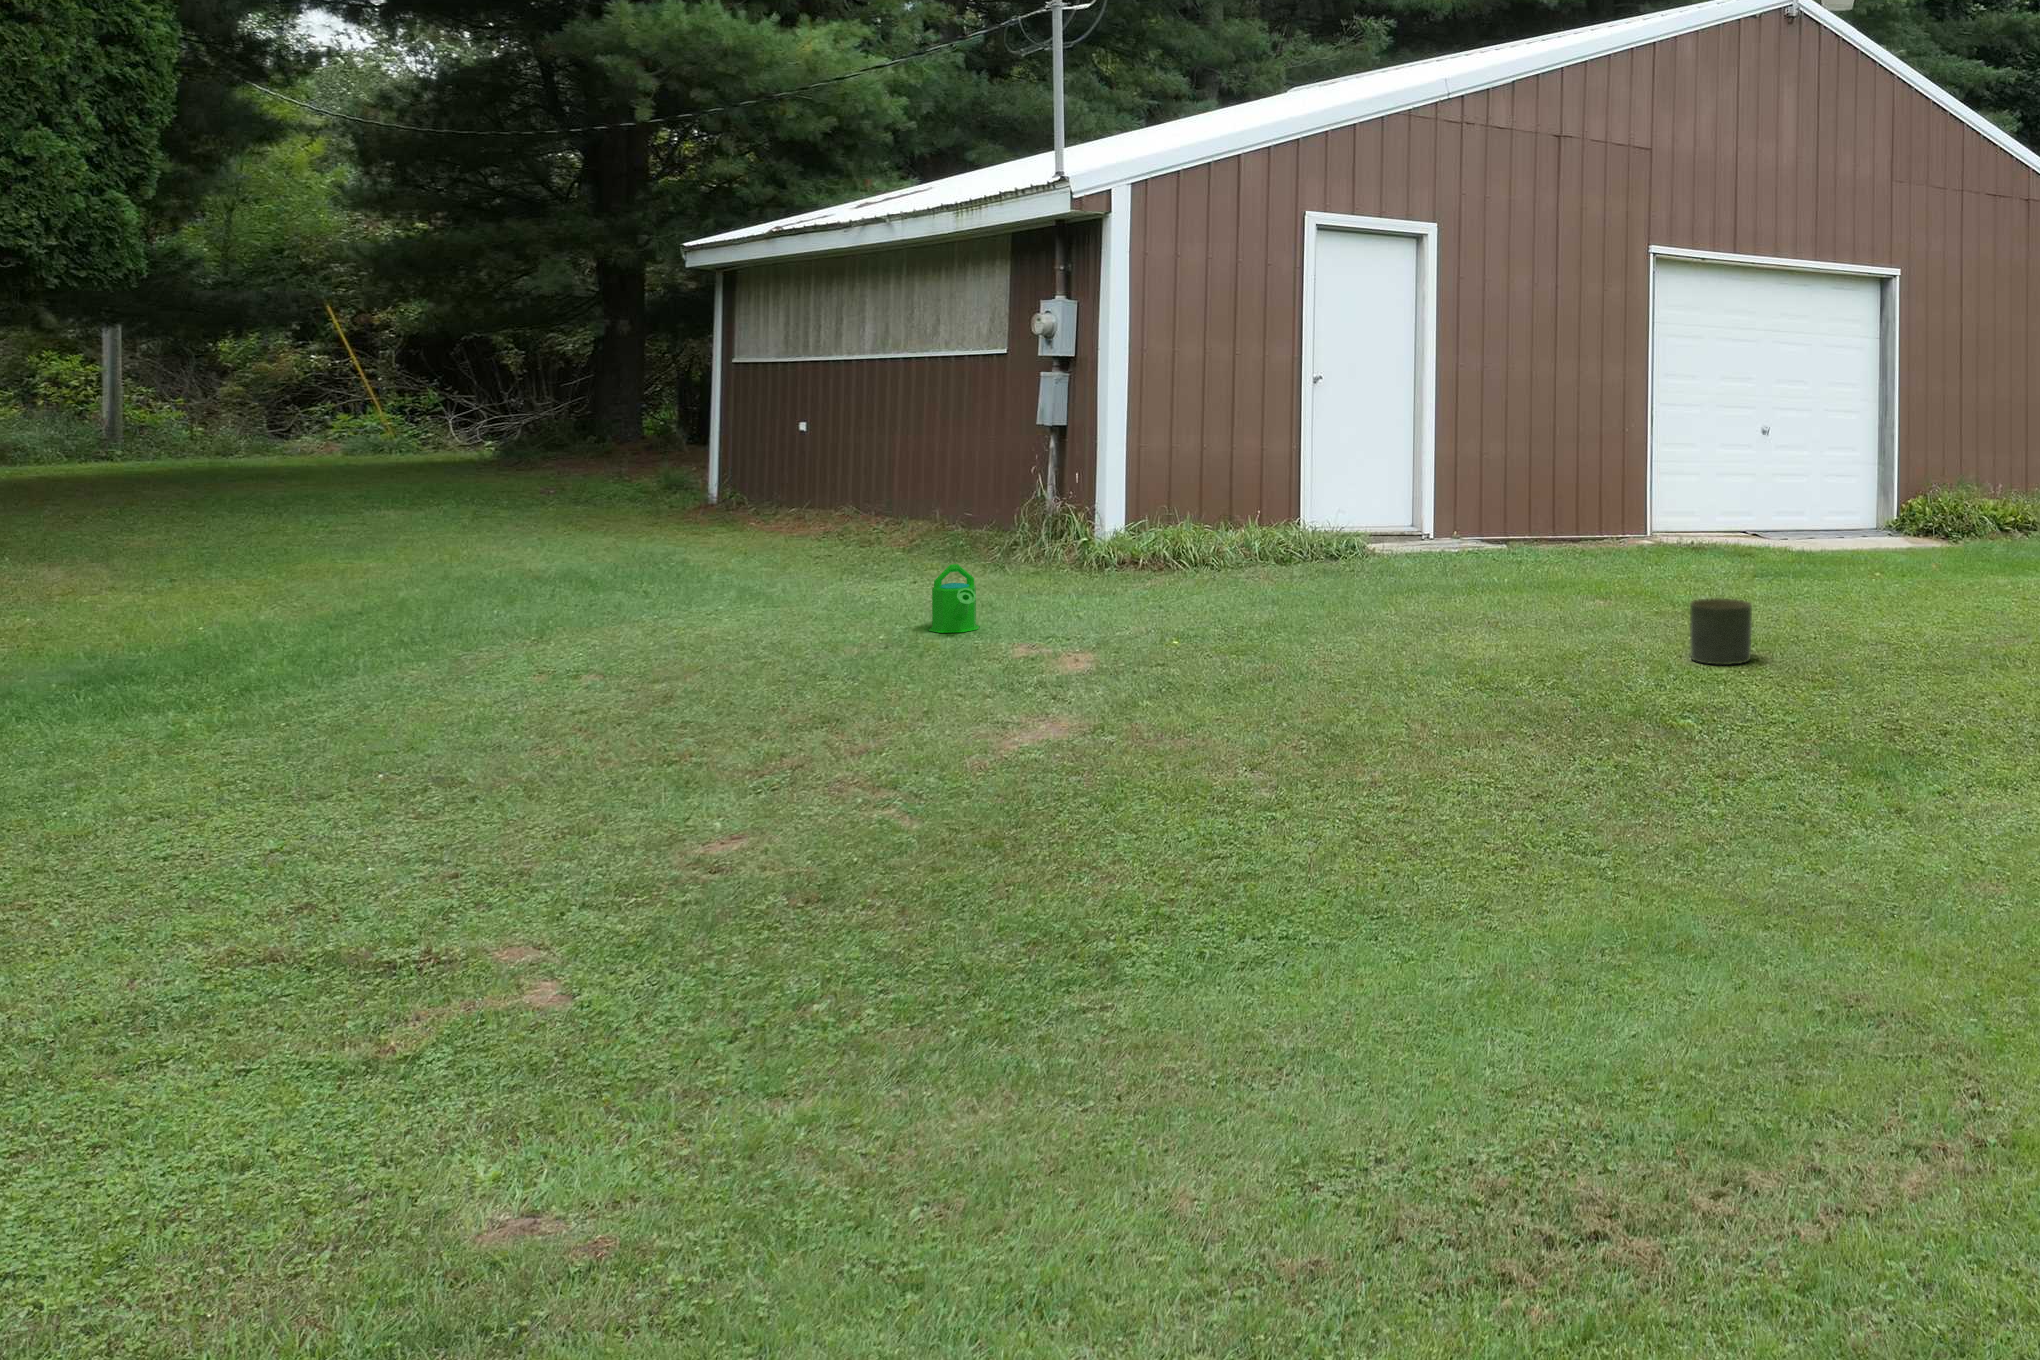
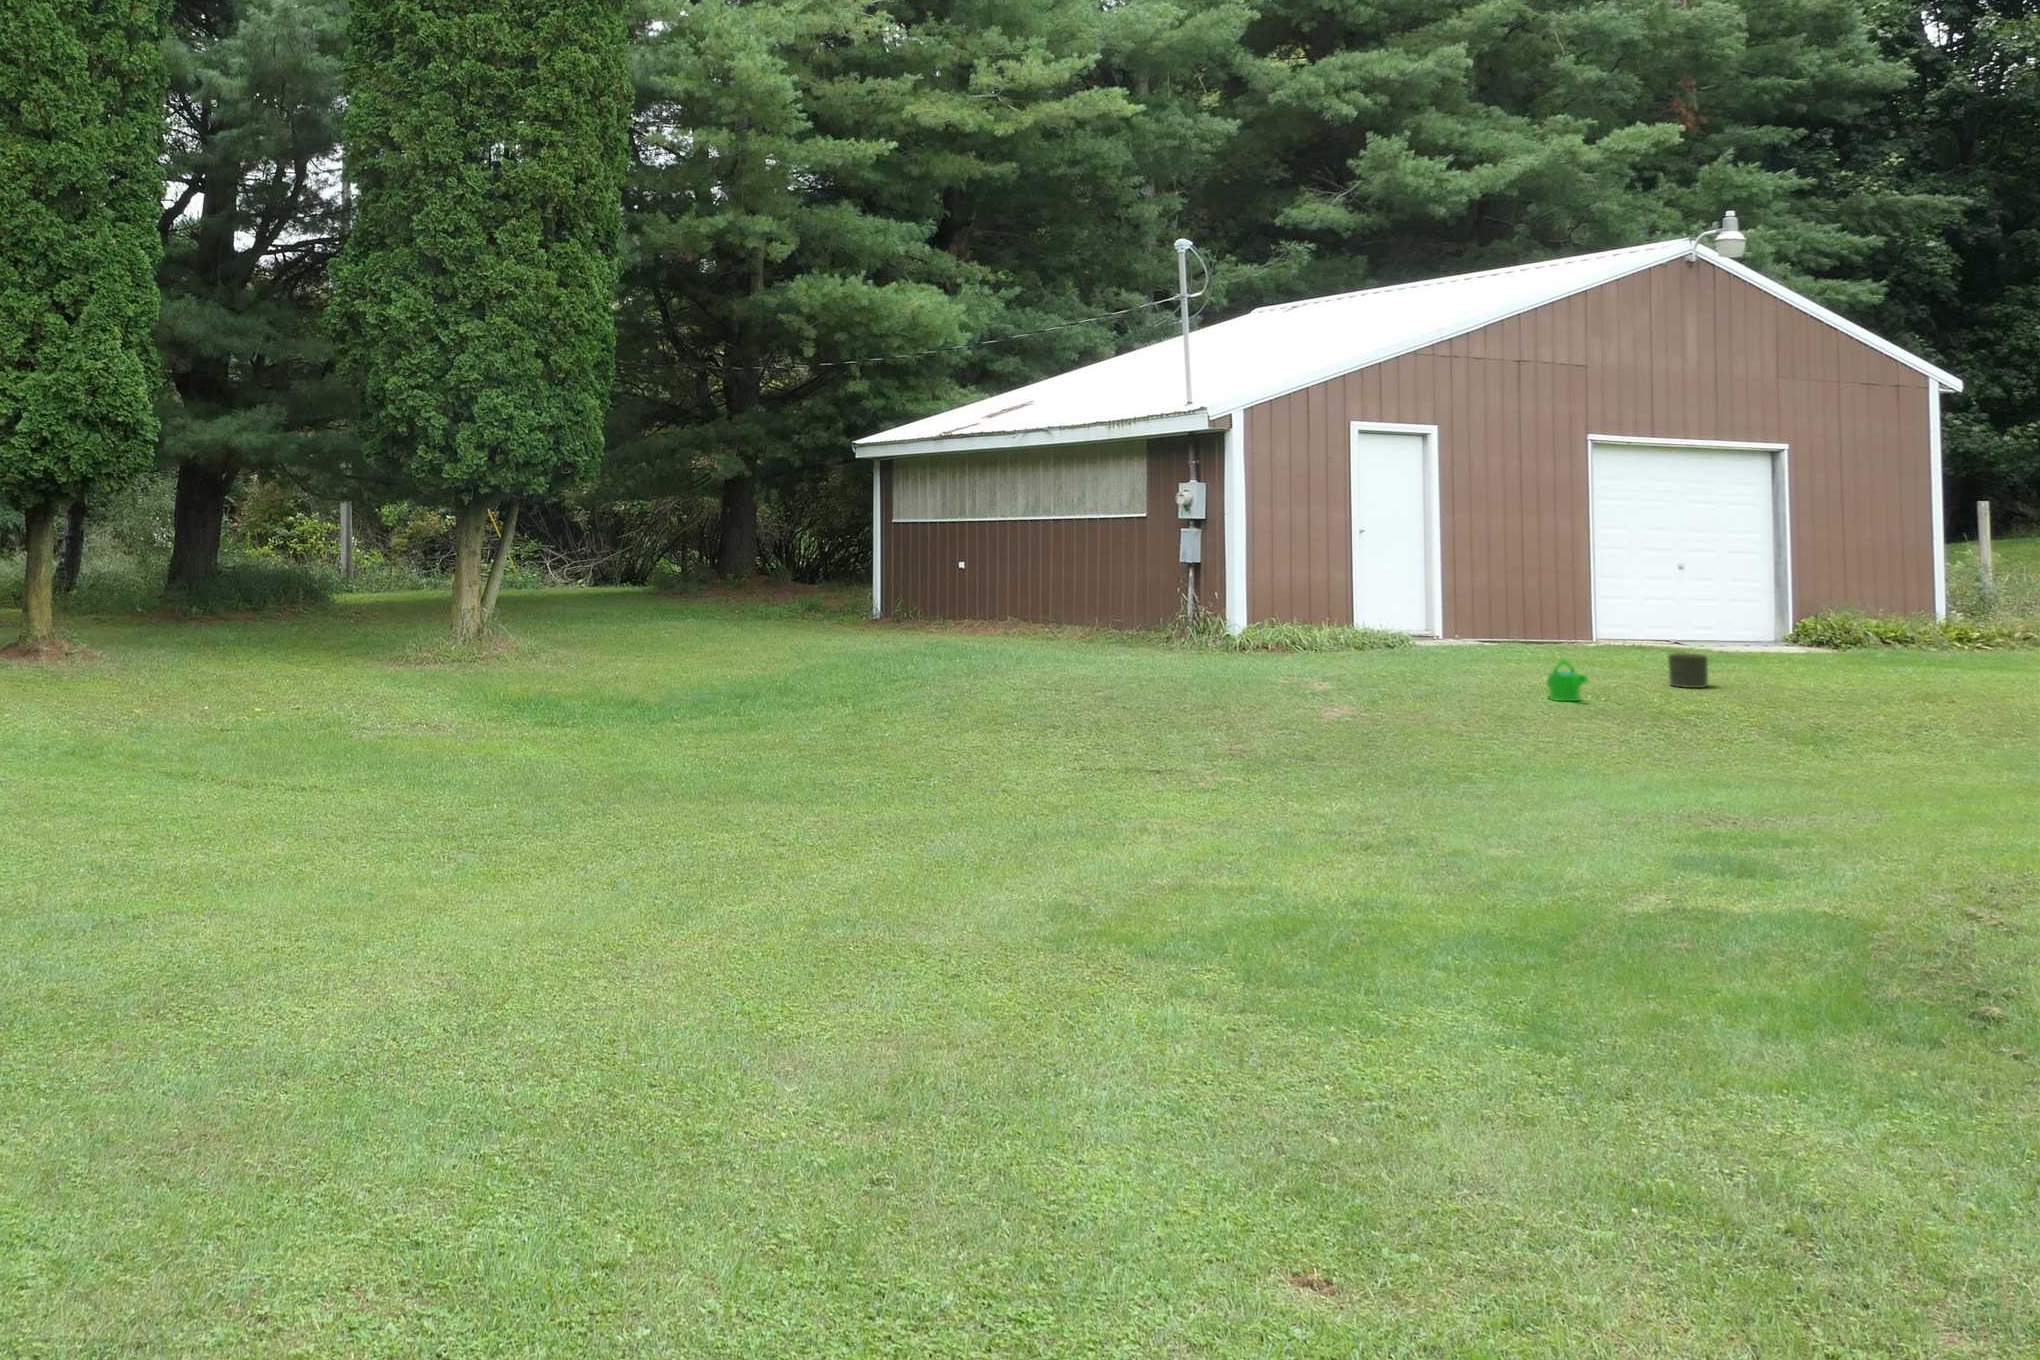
watering can: present [929,564,980,633] -> present [1546,660,1588,701]

